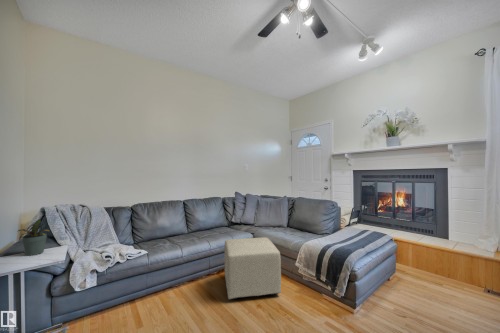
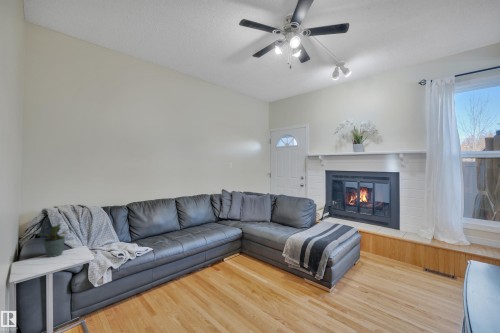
ottoman: present [224,237,281,299] -> none [219,232,271,287]

